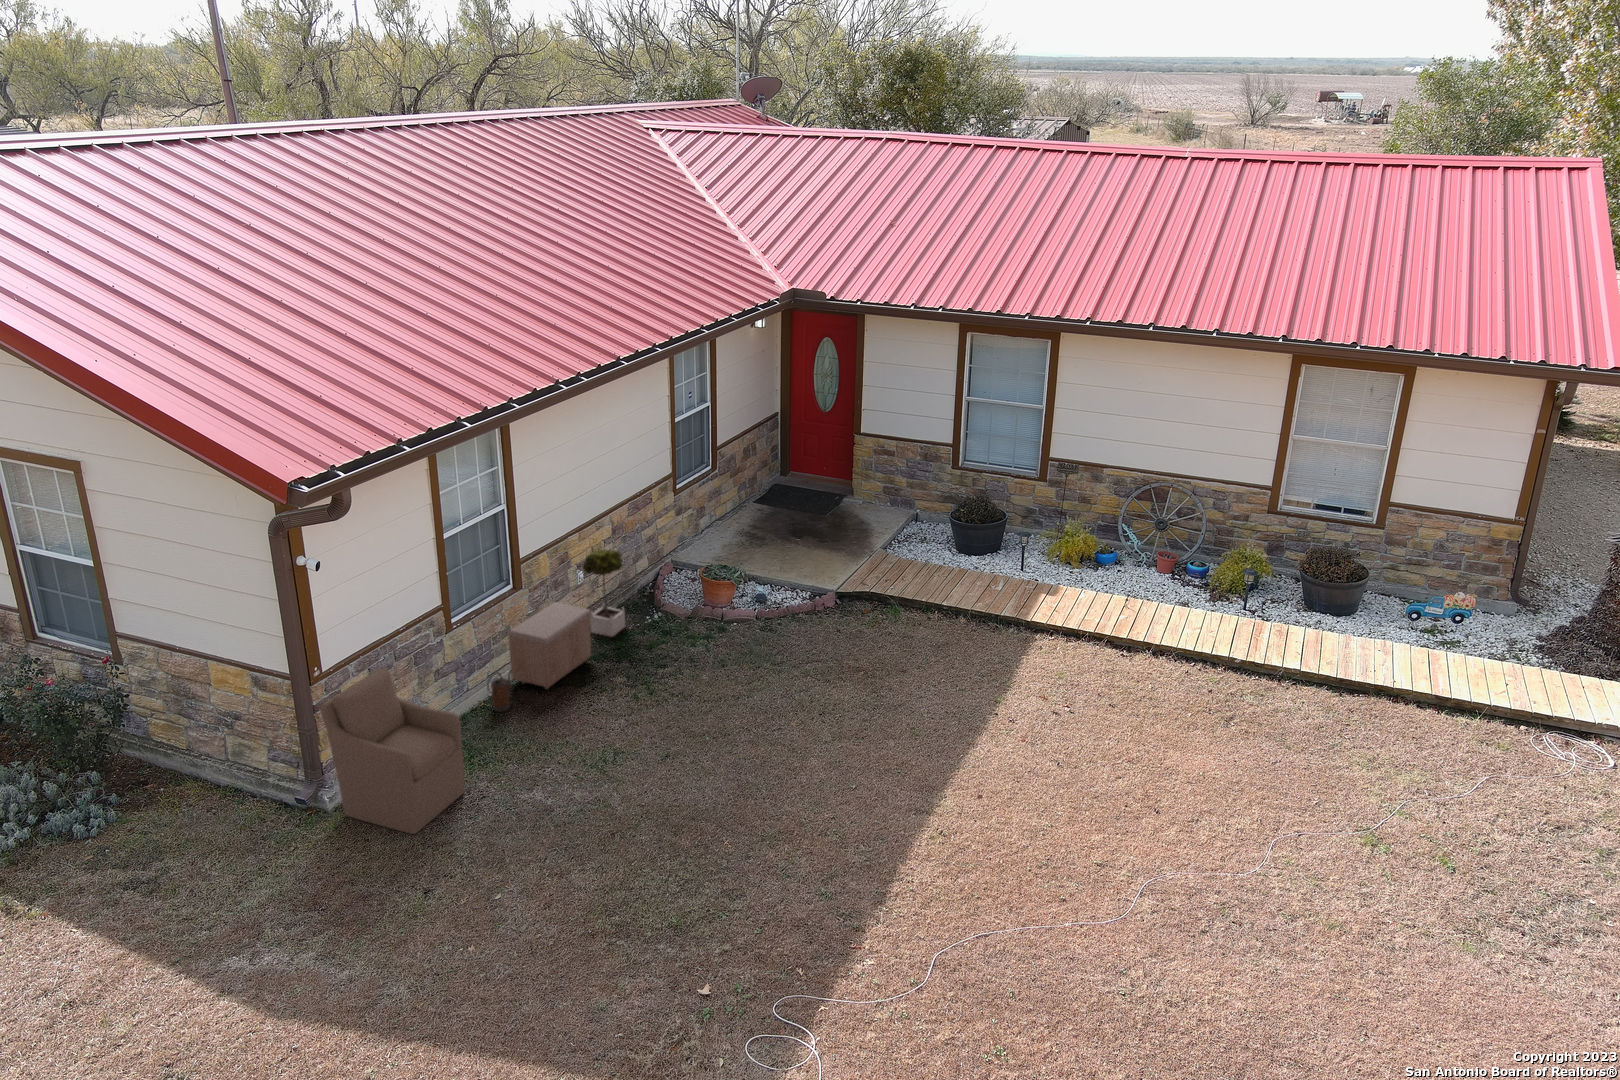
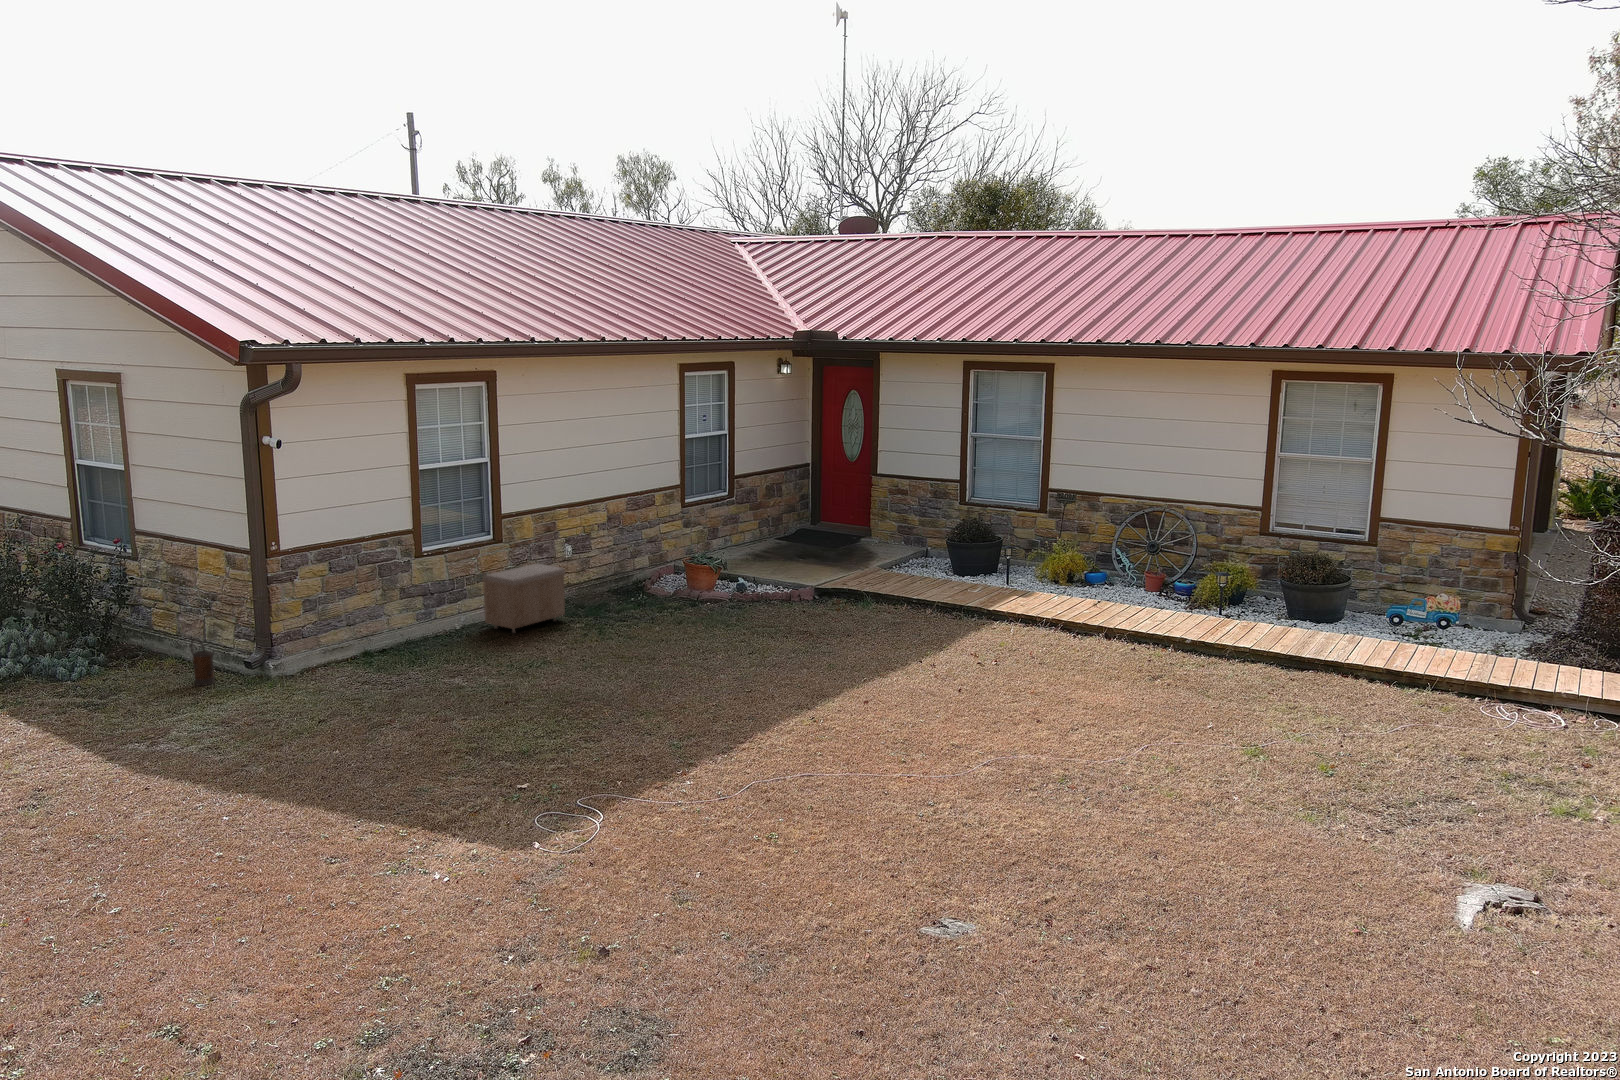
potted tree: present [583,550,625,637] -> none [570,524,610,609]
chair: present [320,669,465,834] -> none [271,561,397,700]
watering can: present [487,669,511,712] -> present [190,638,215,686]

